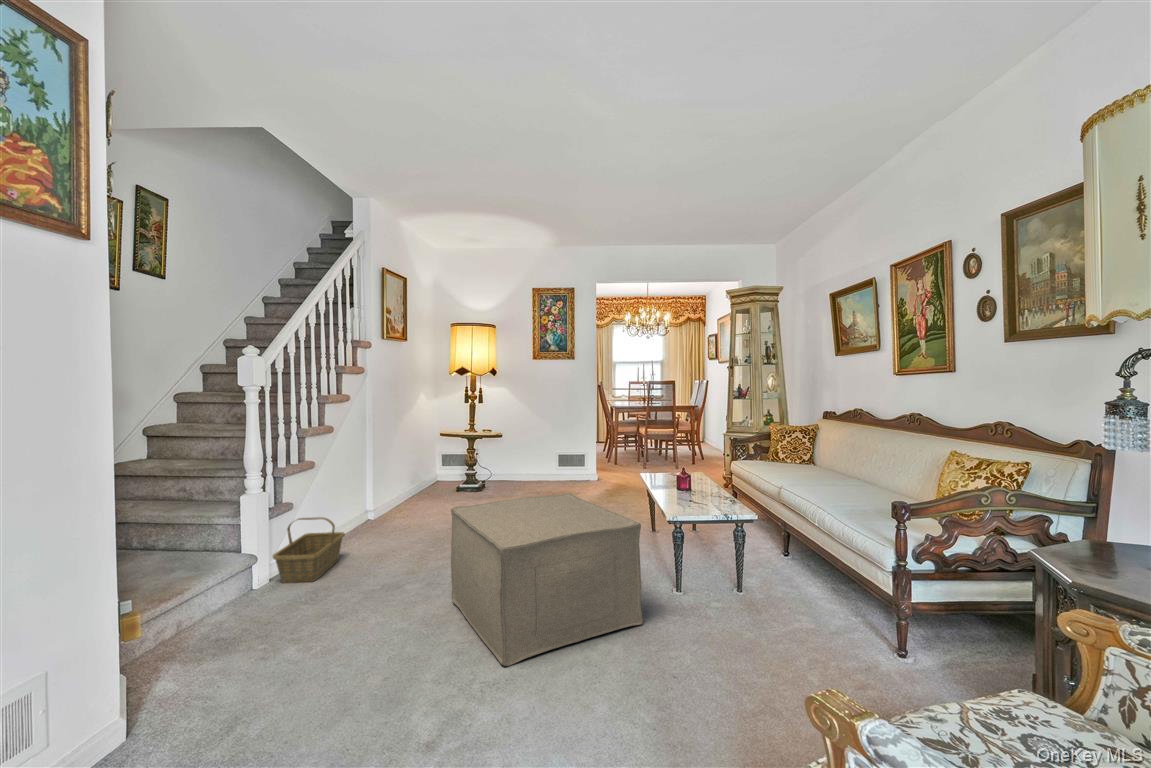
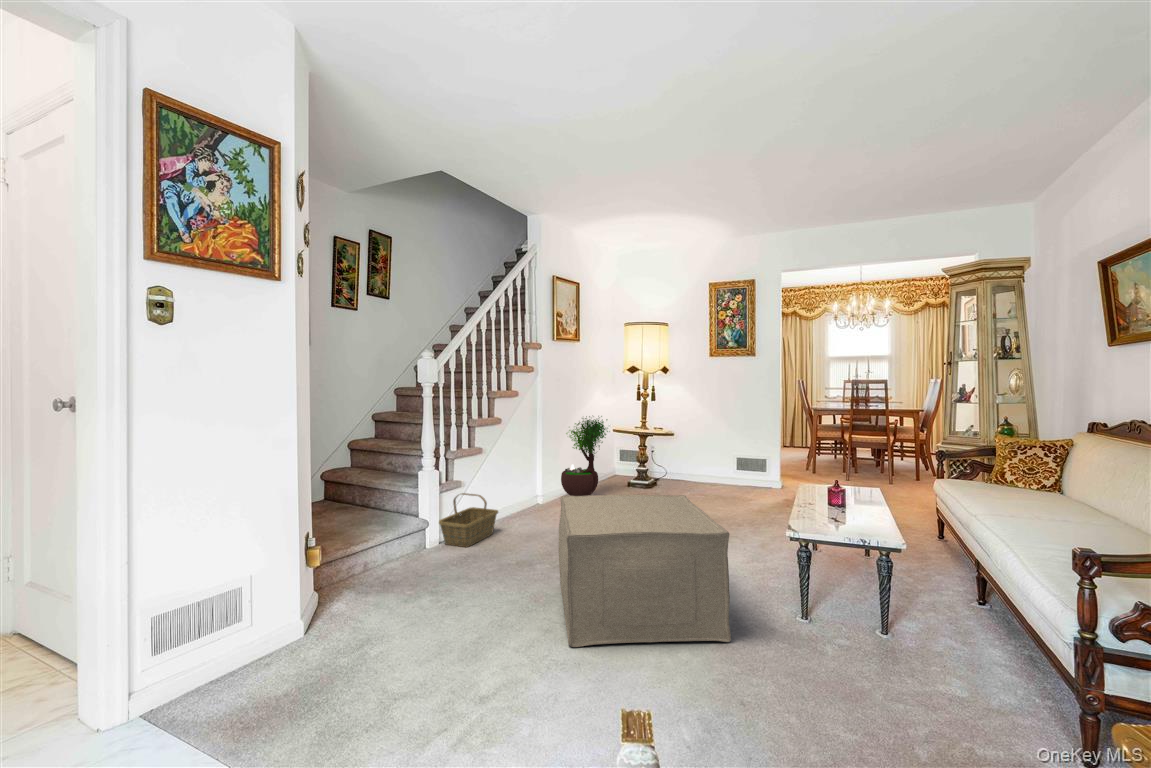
potted tree: none [395,415,449,508] -> present [561,416,608,496]

